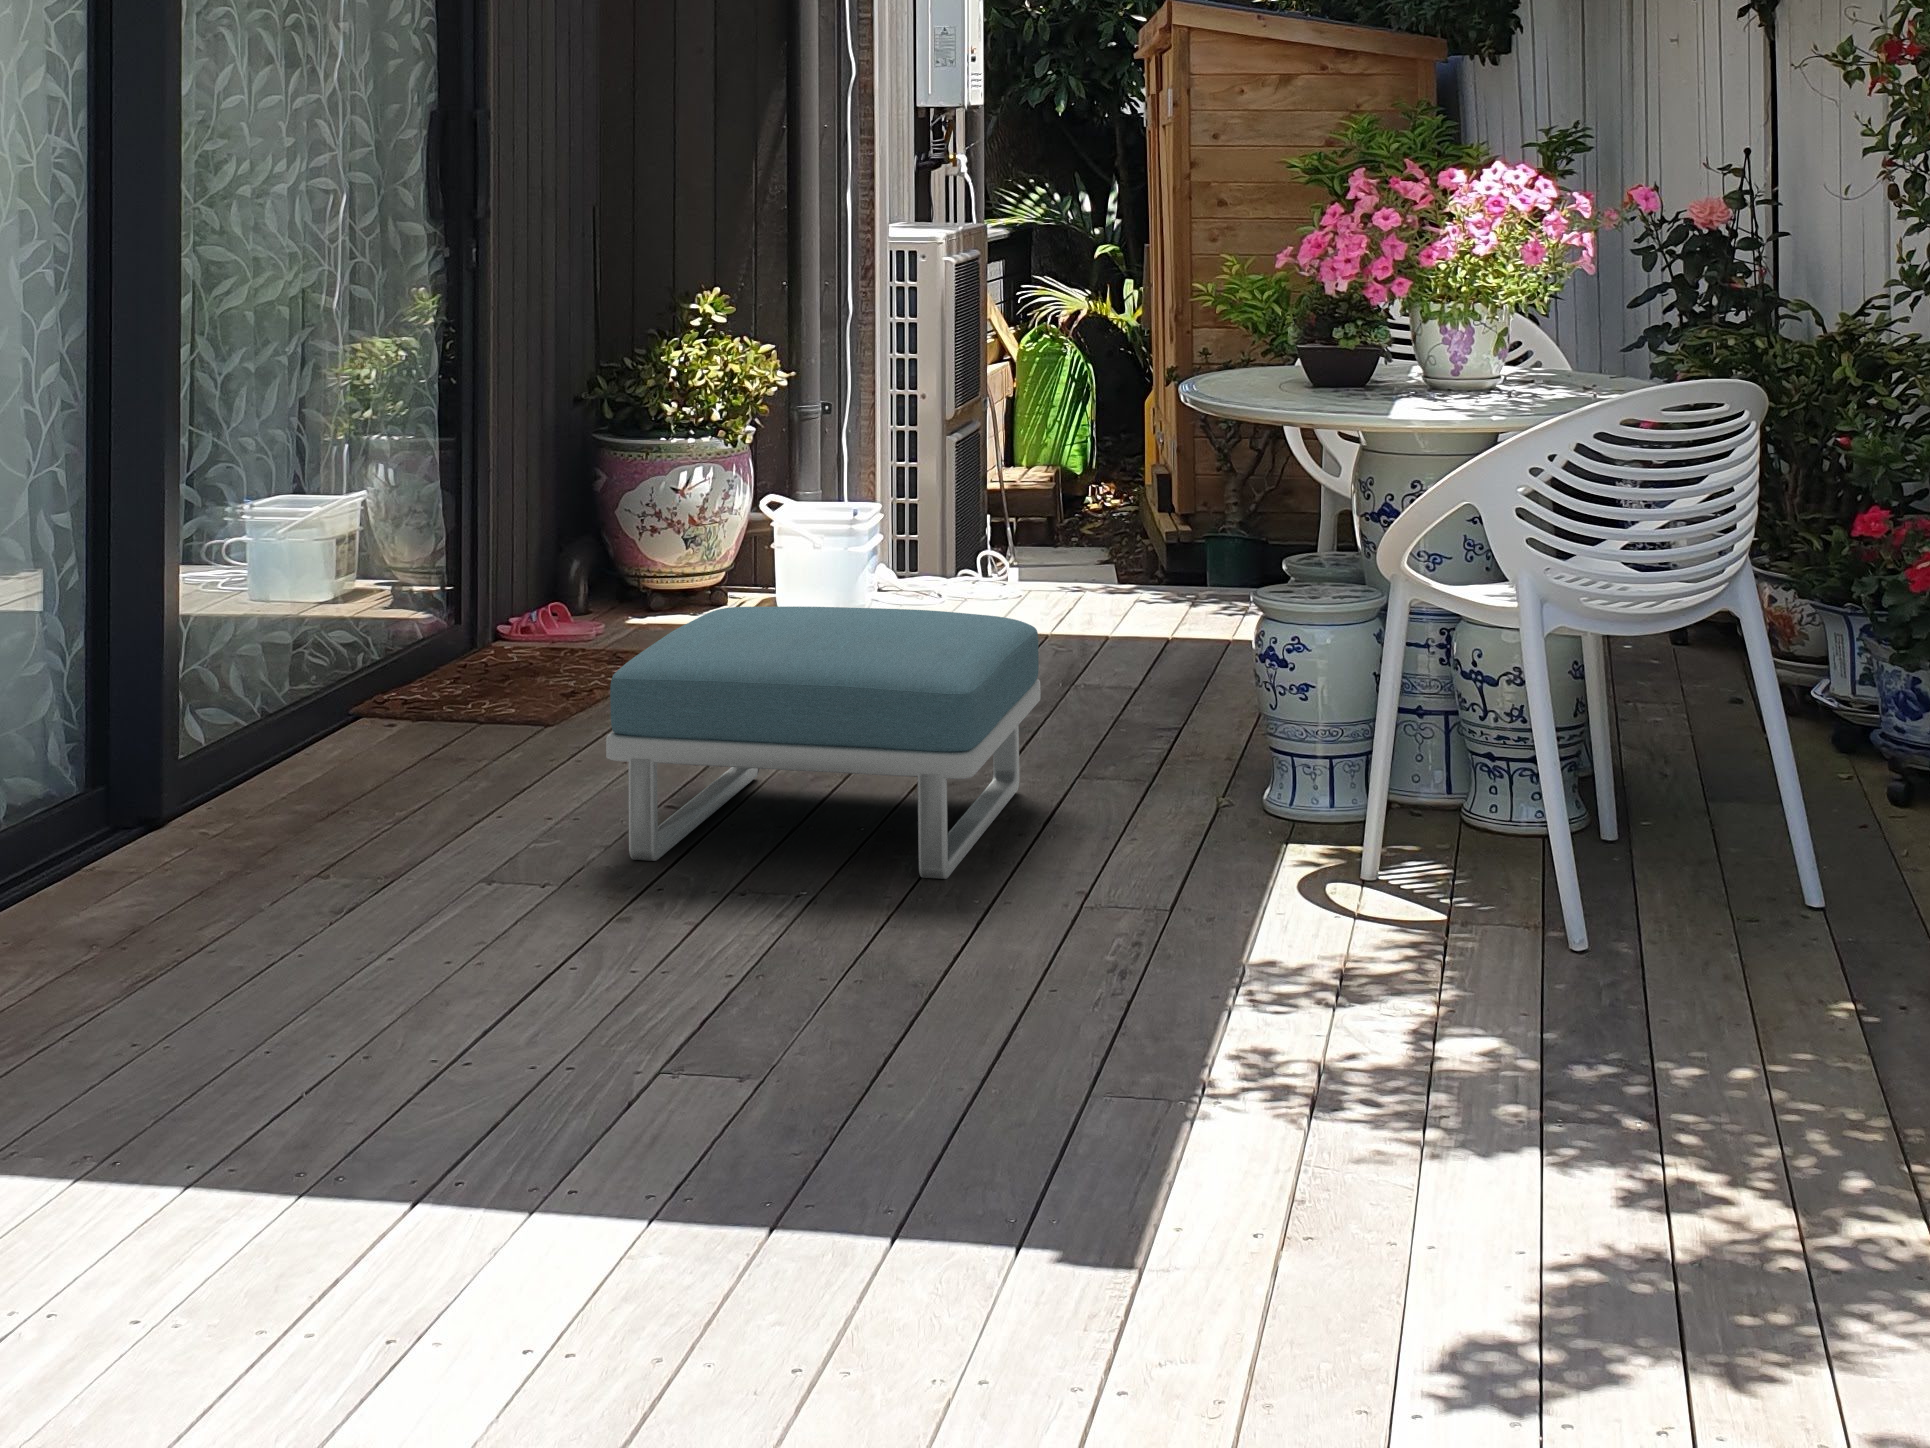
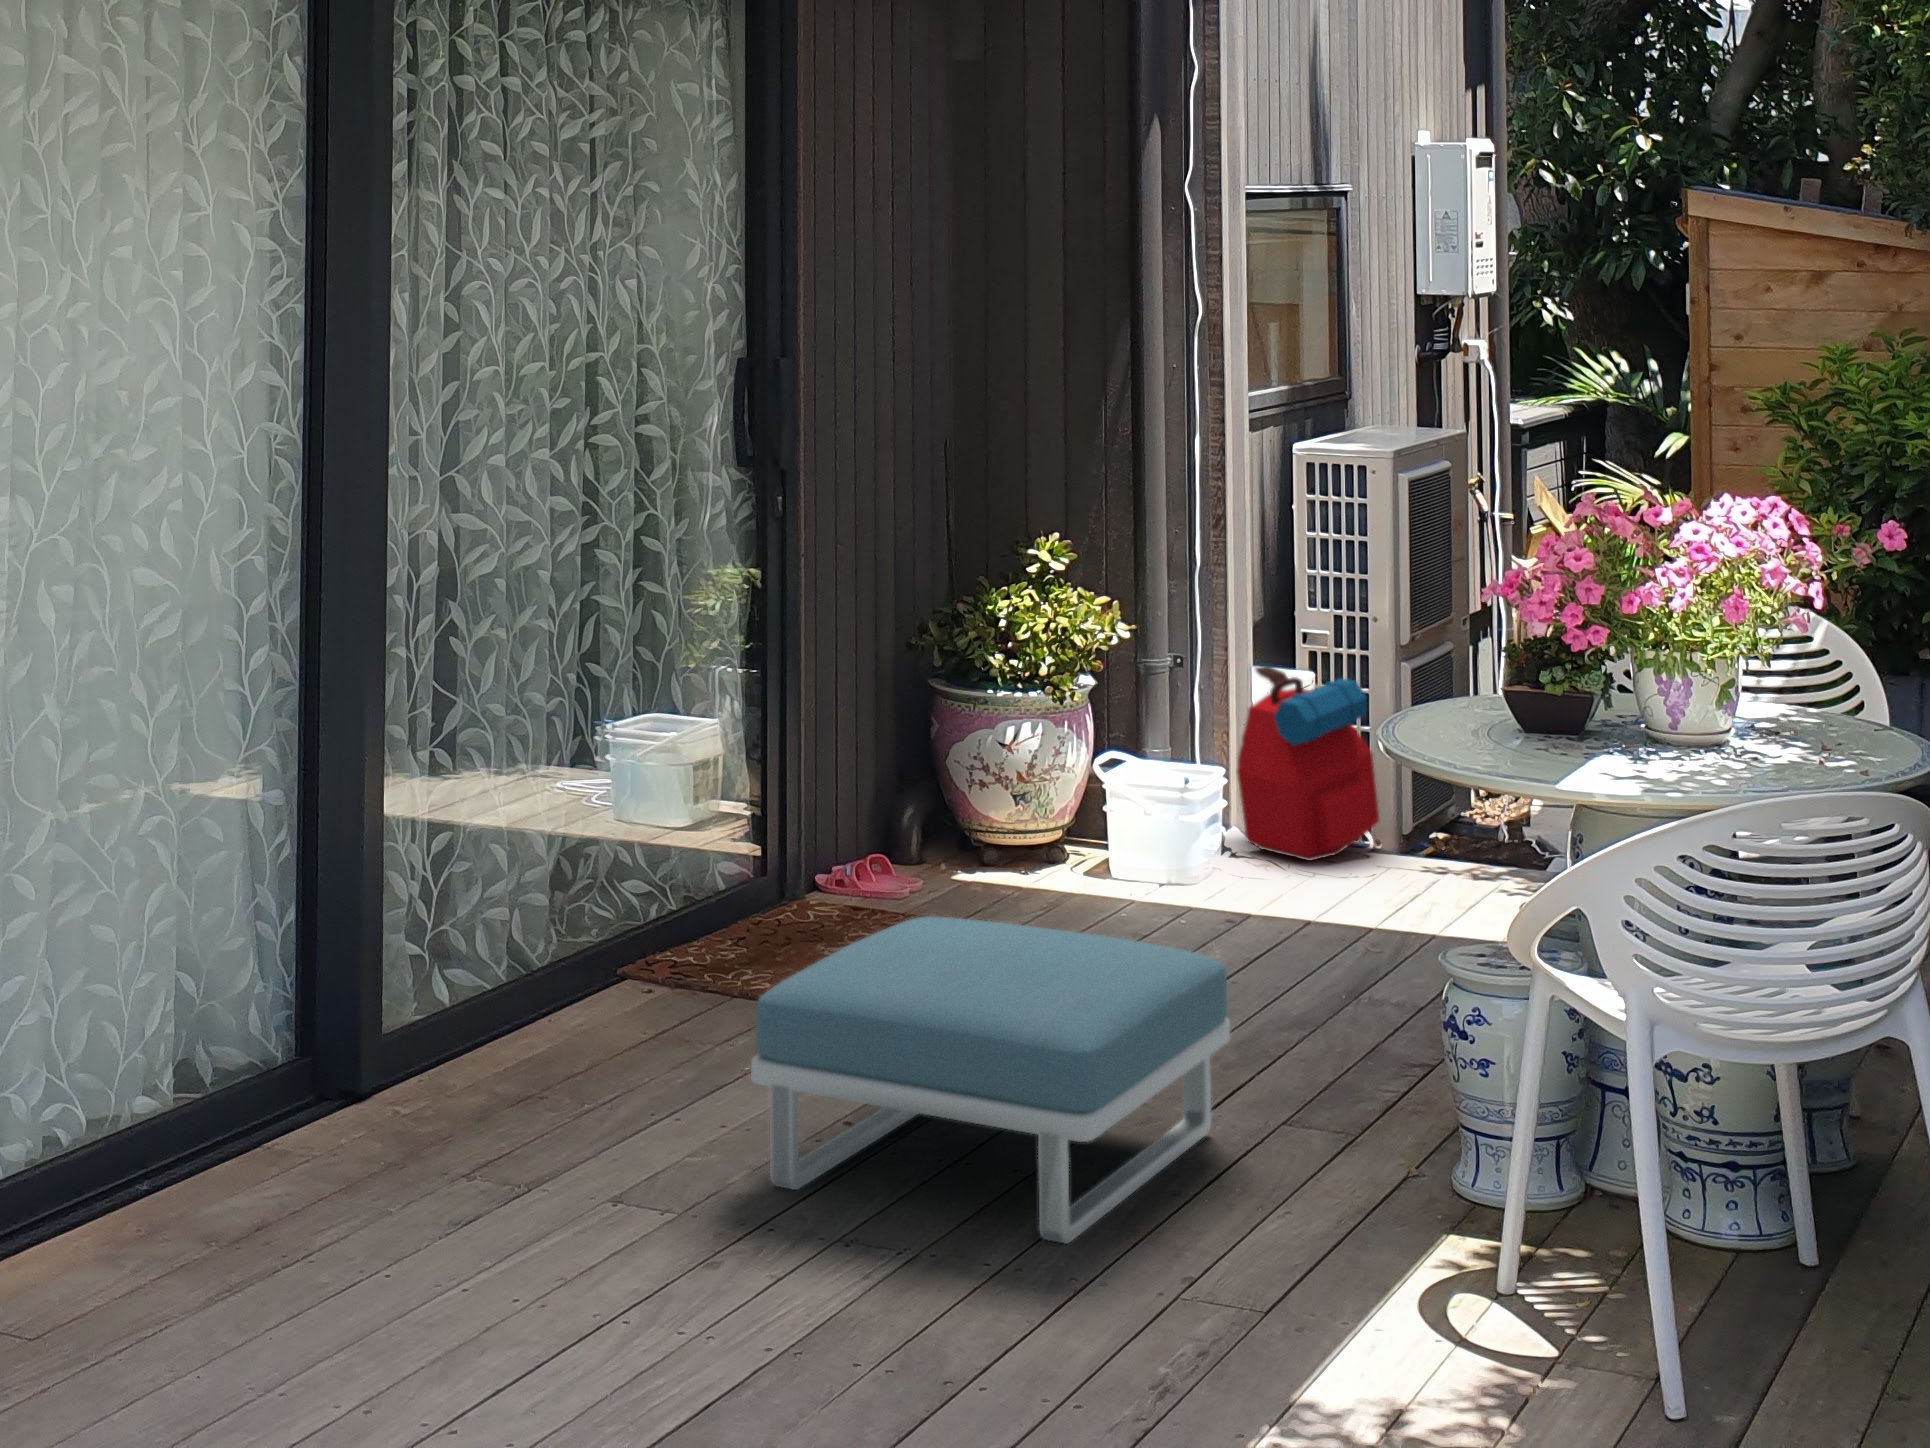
backpack: none [867,413,1018,593] -> present [1237,666,1379,861]

